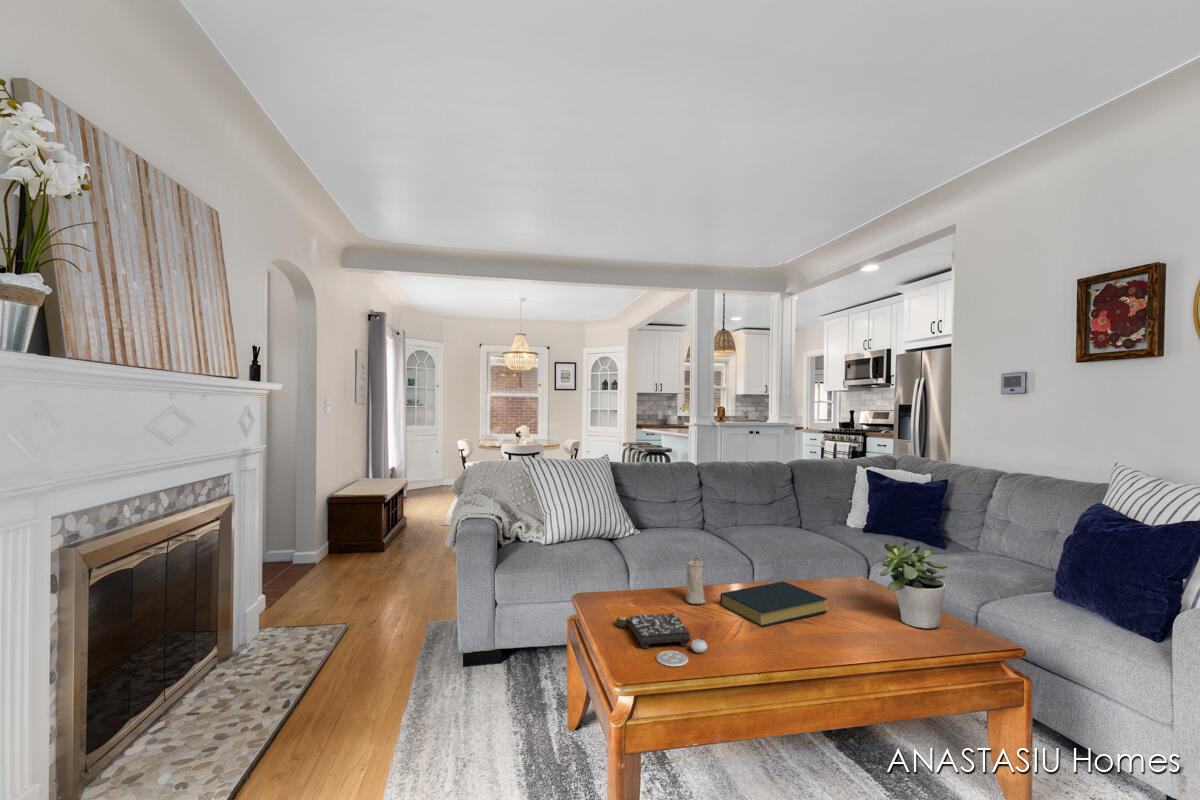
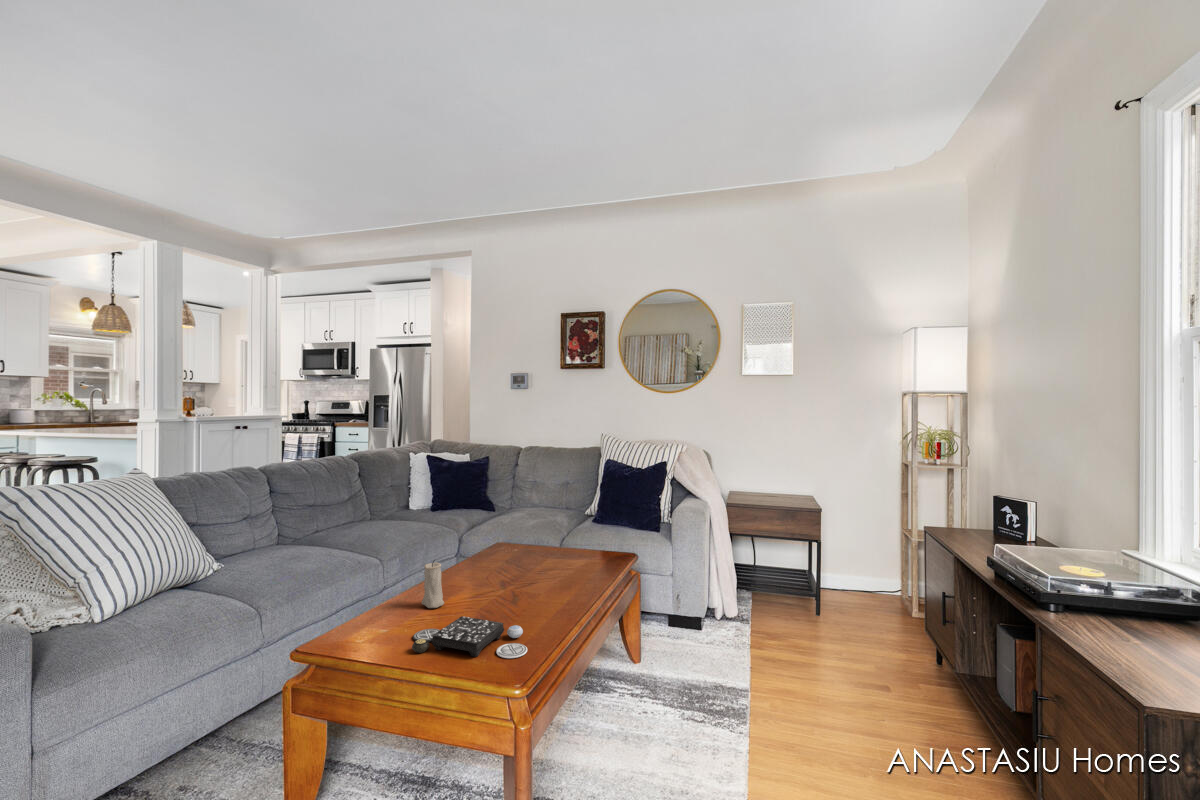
potted plant: present [880,540,948,629] -> none [548,503,598,566]
hardback book: present [720,582,827,627] -> none [456,563,530,602]

